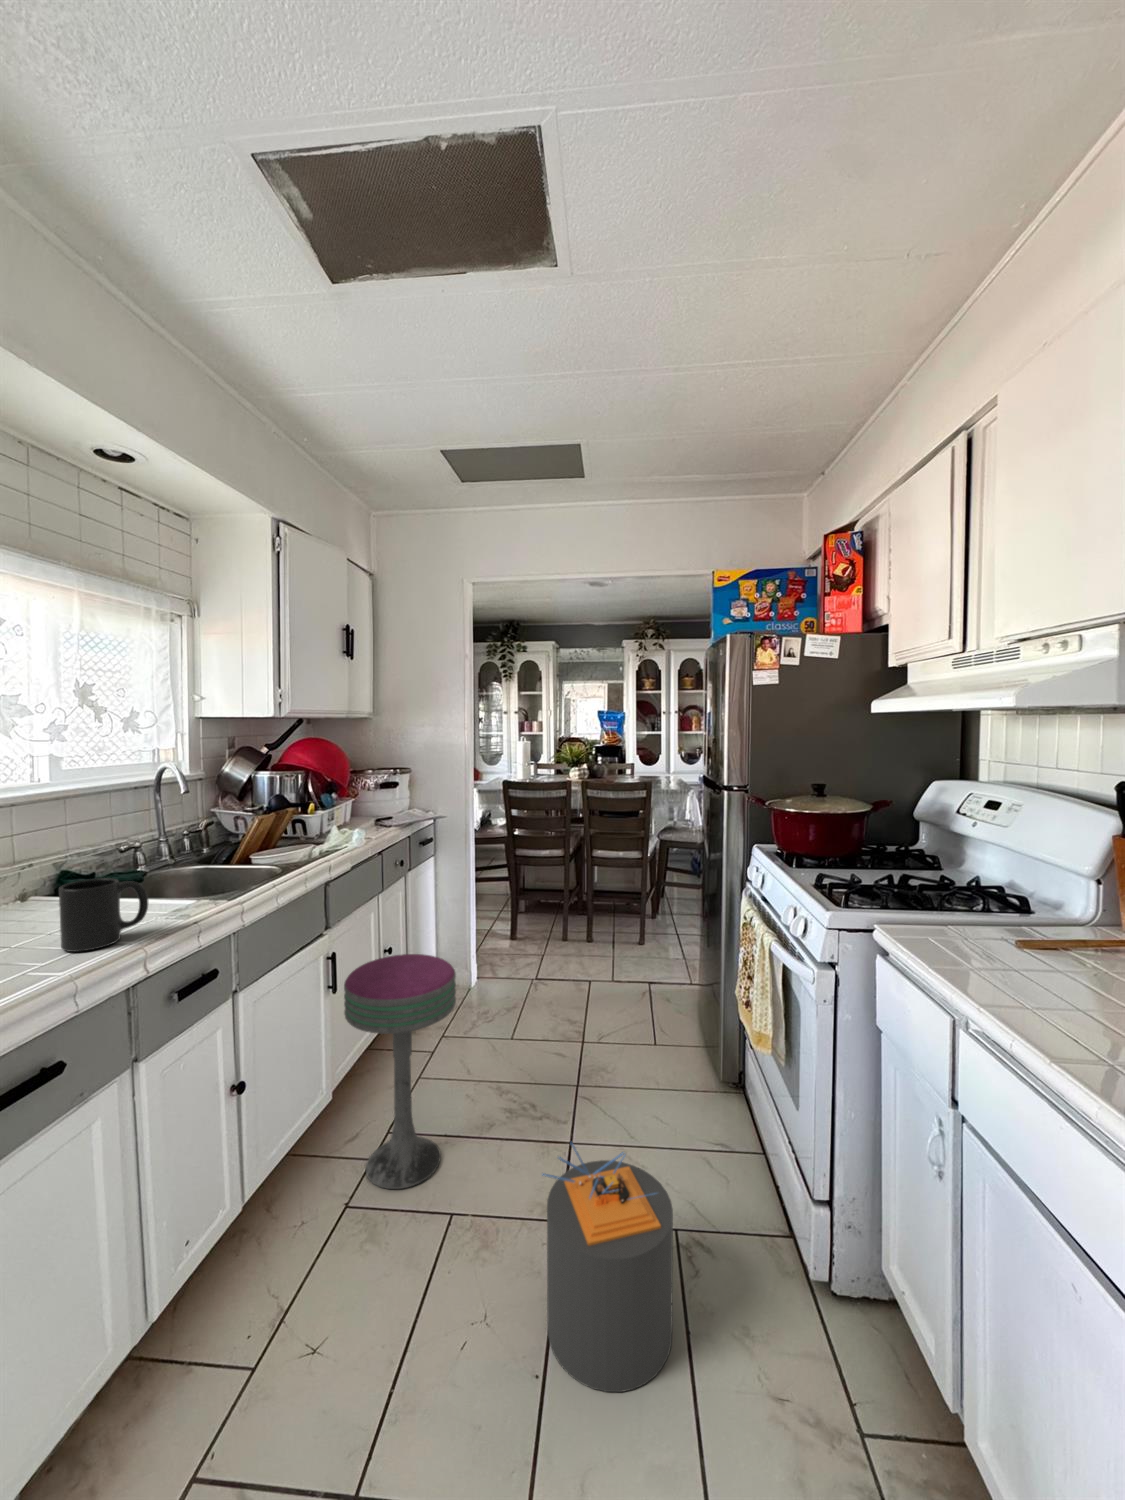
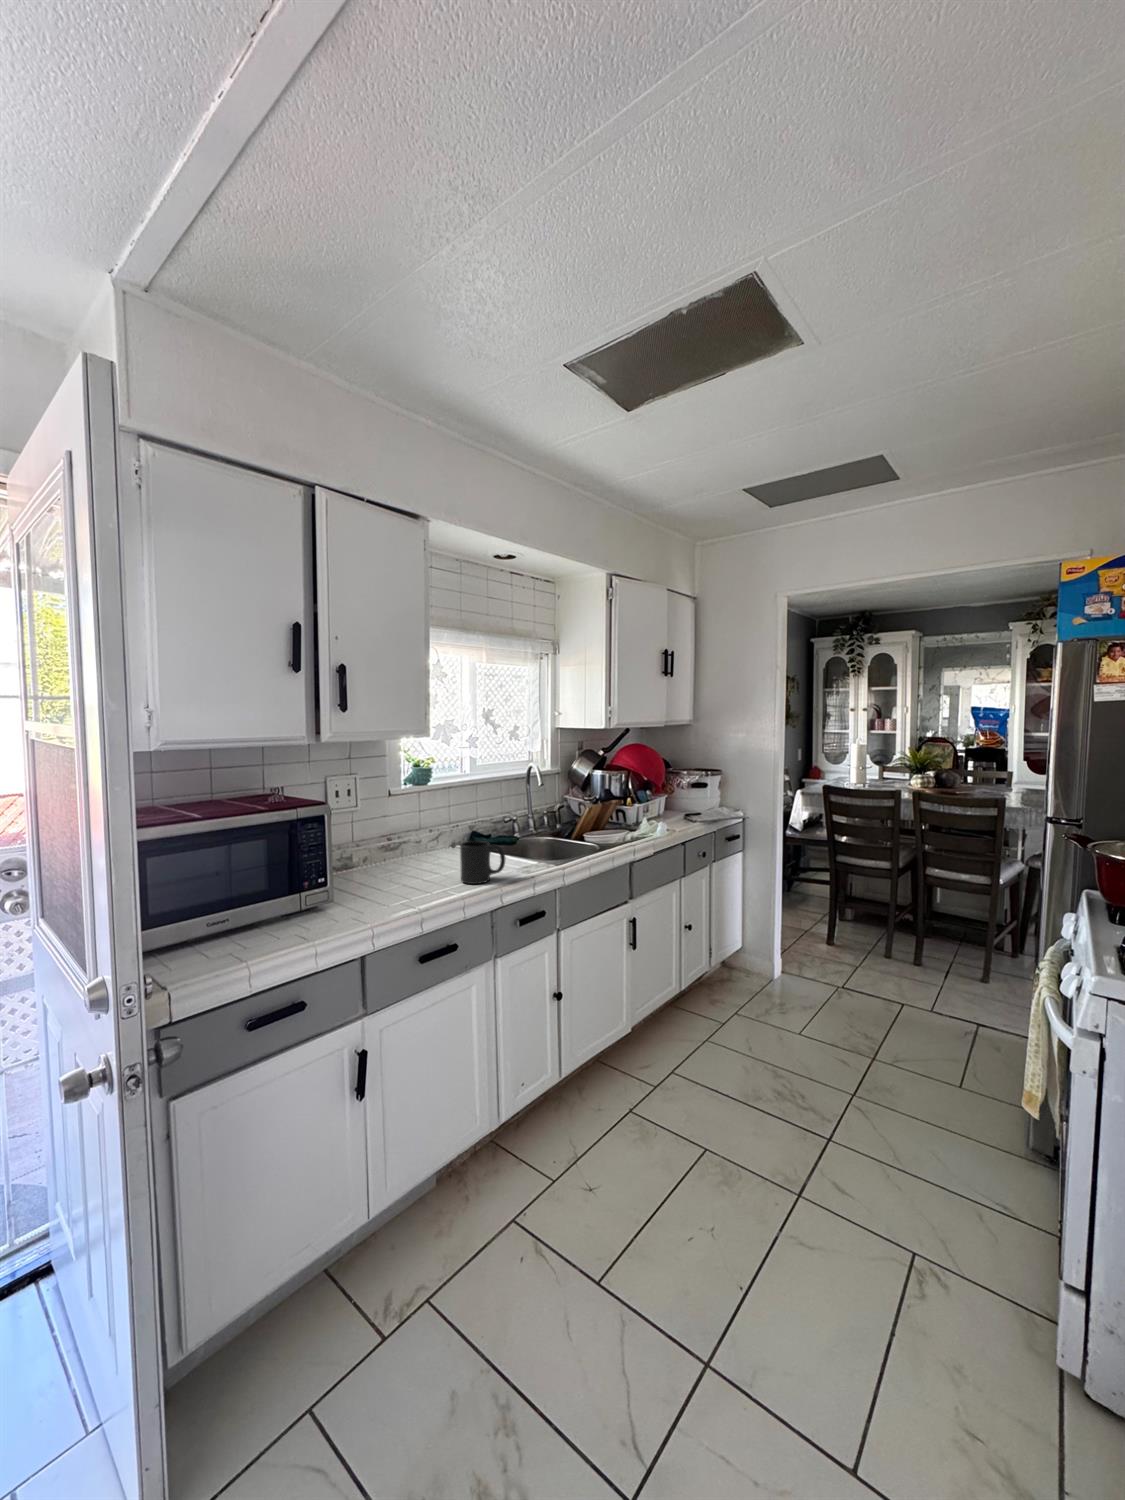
bar stool: present [344,954,456,1189] -> none [636,930,725,1116]
trash can: present [542,1143,673,1392] -> none [755,1106,880,1333]

